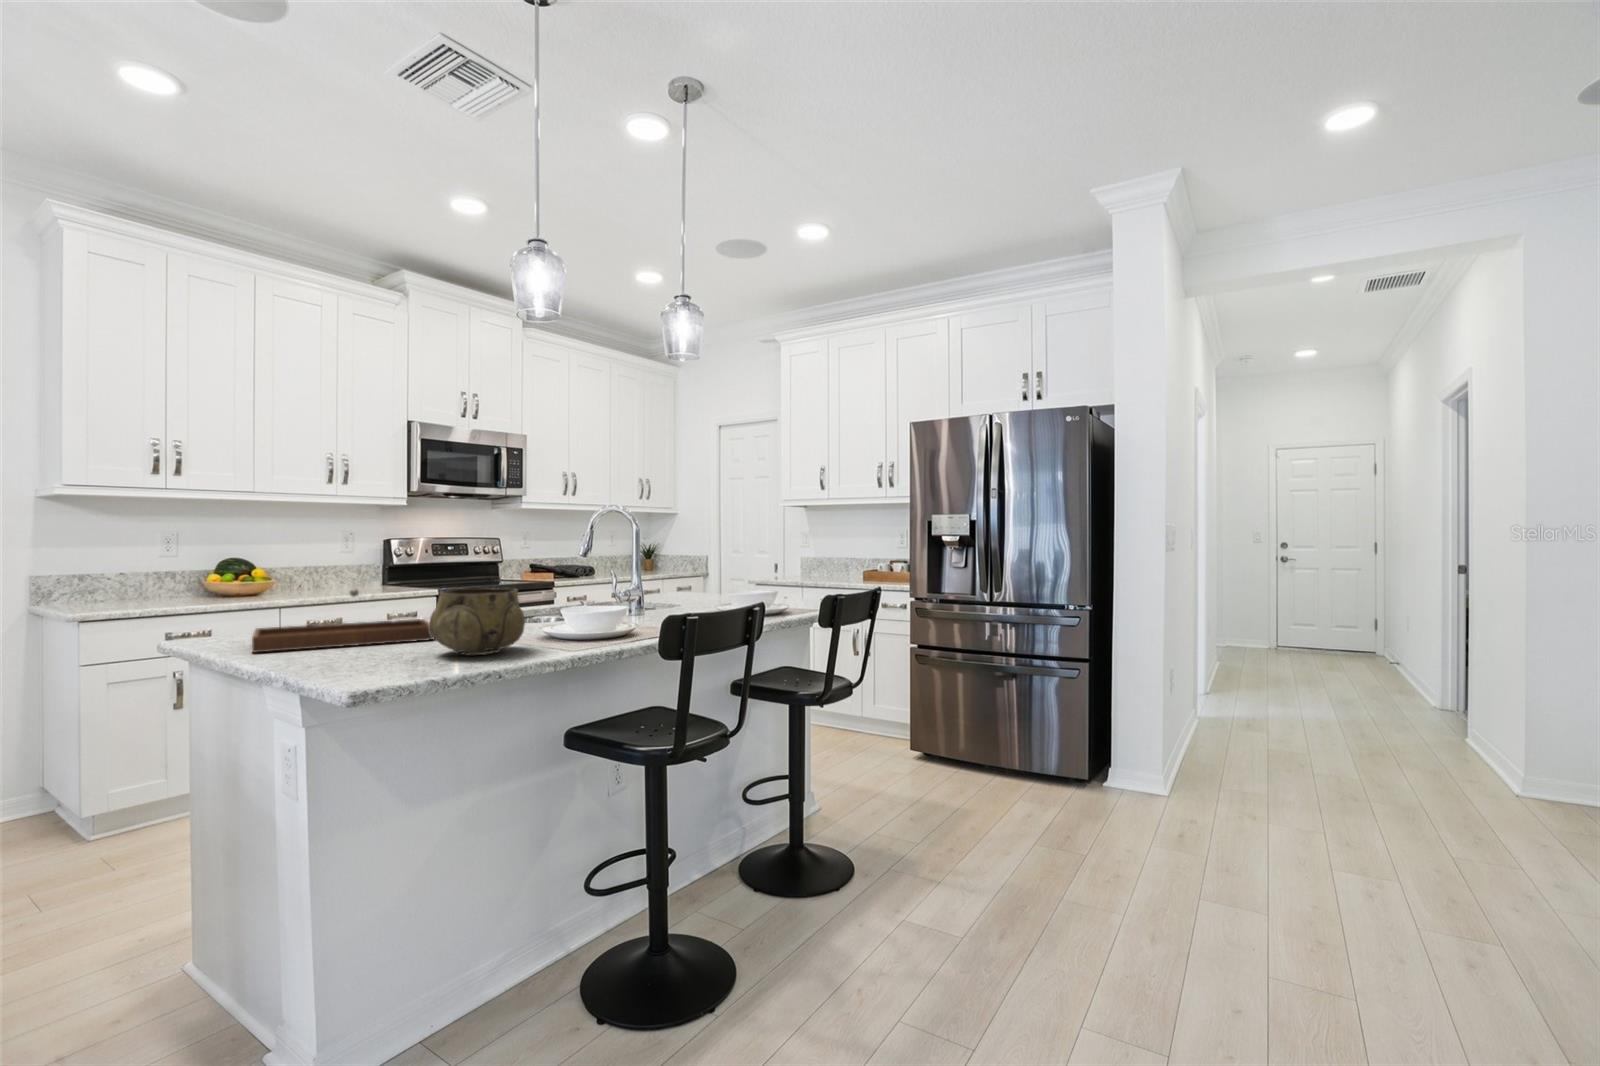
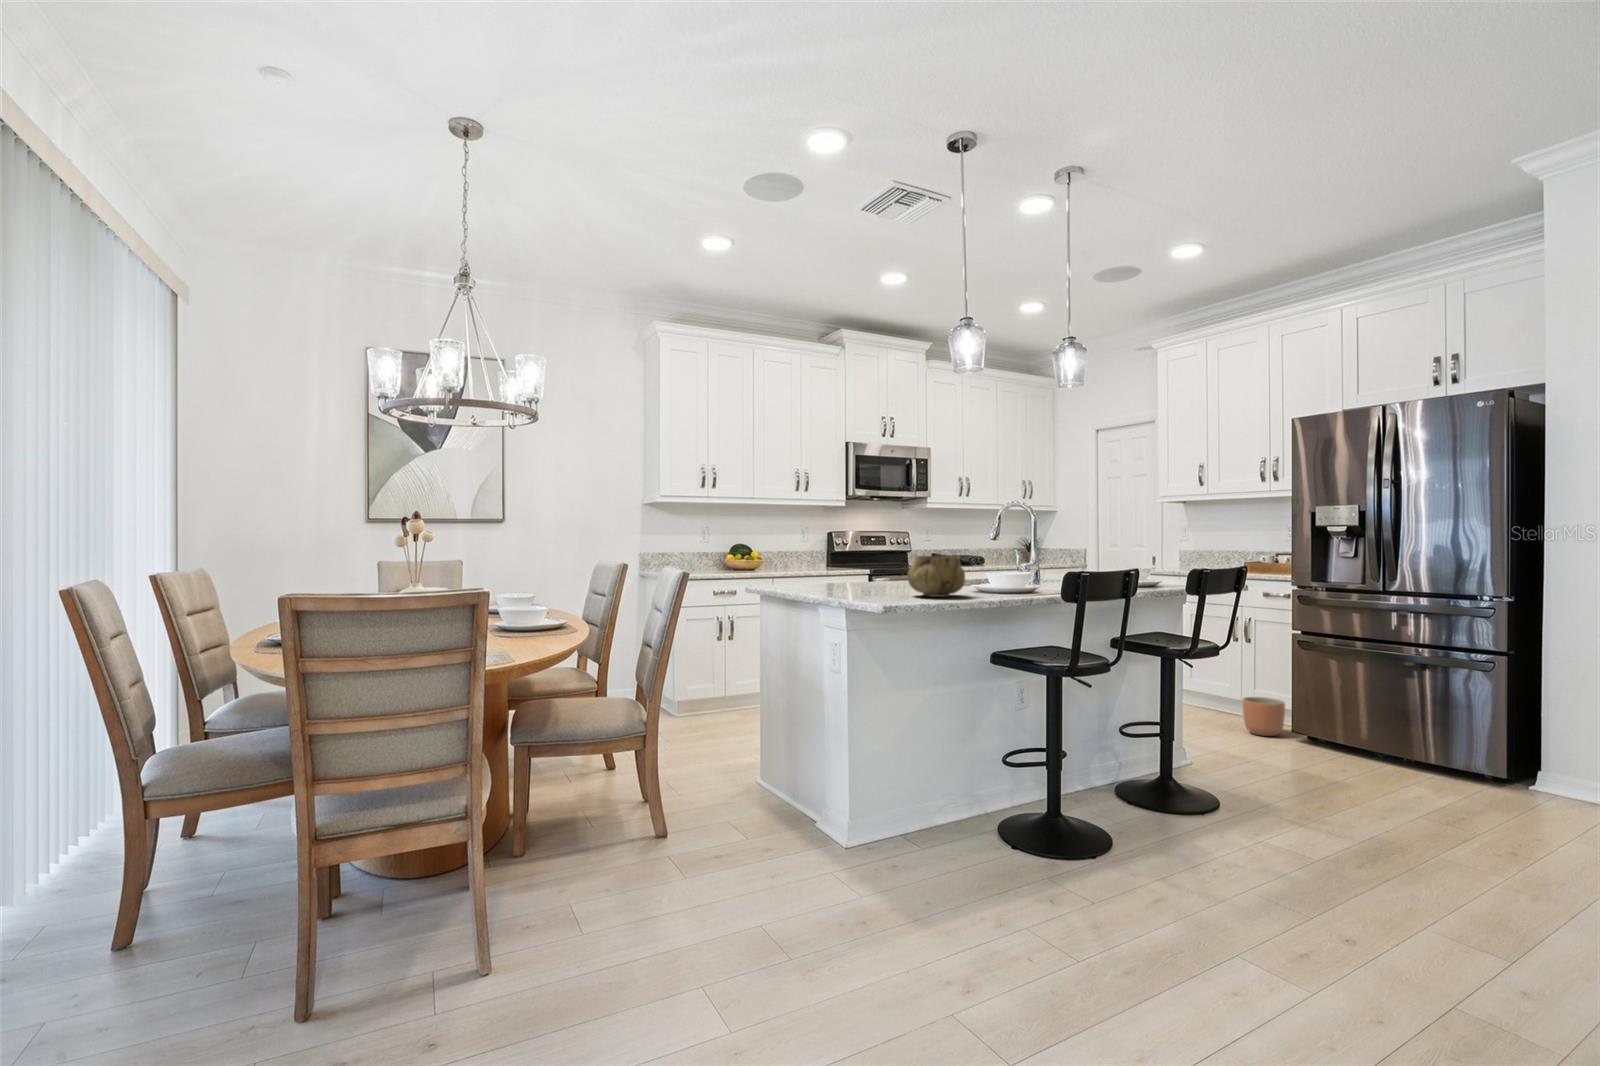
tray: present [252,589,434,653] -> none [800,557,902,592]
planter: none [863,714,902,756] -> present [1243,697,1285,736]

